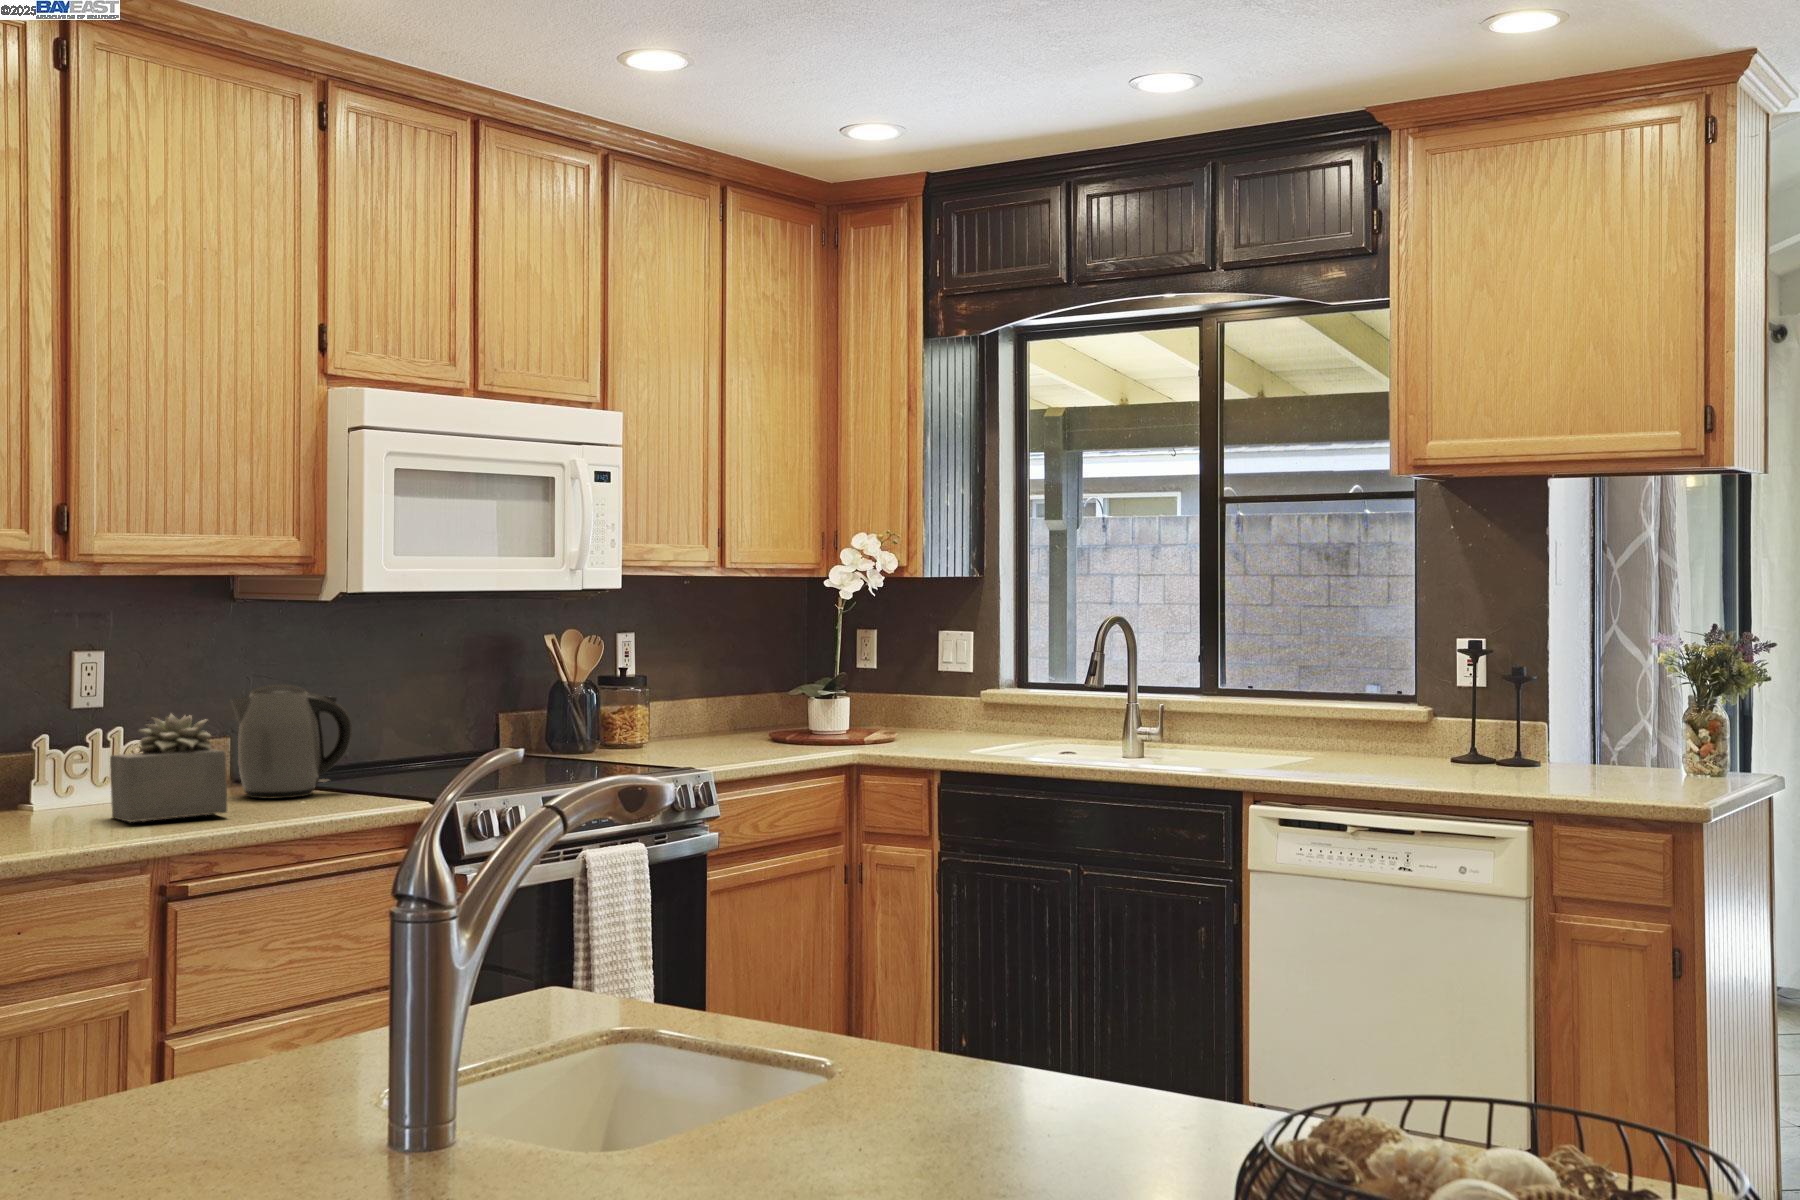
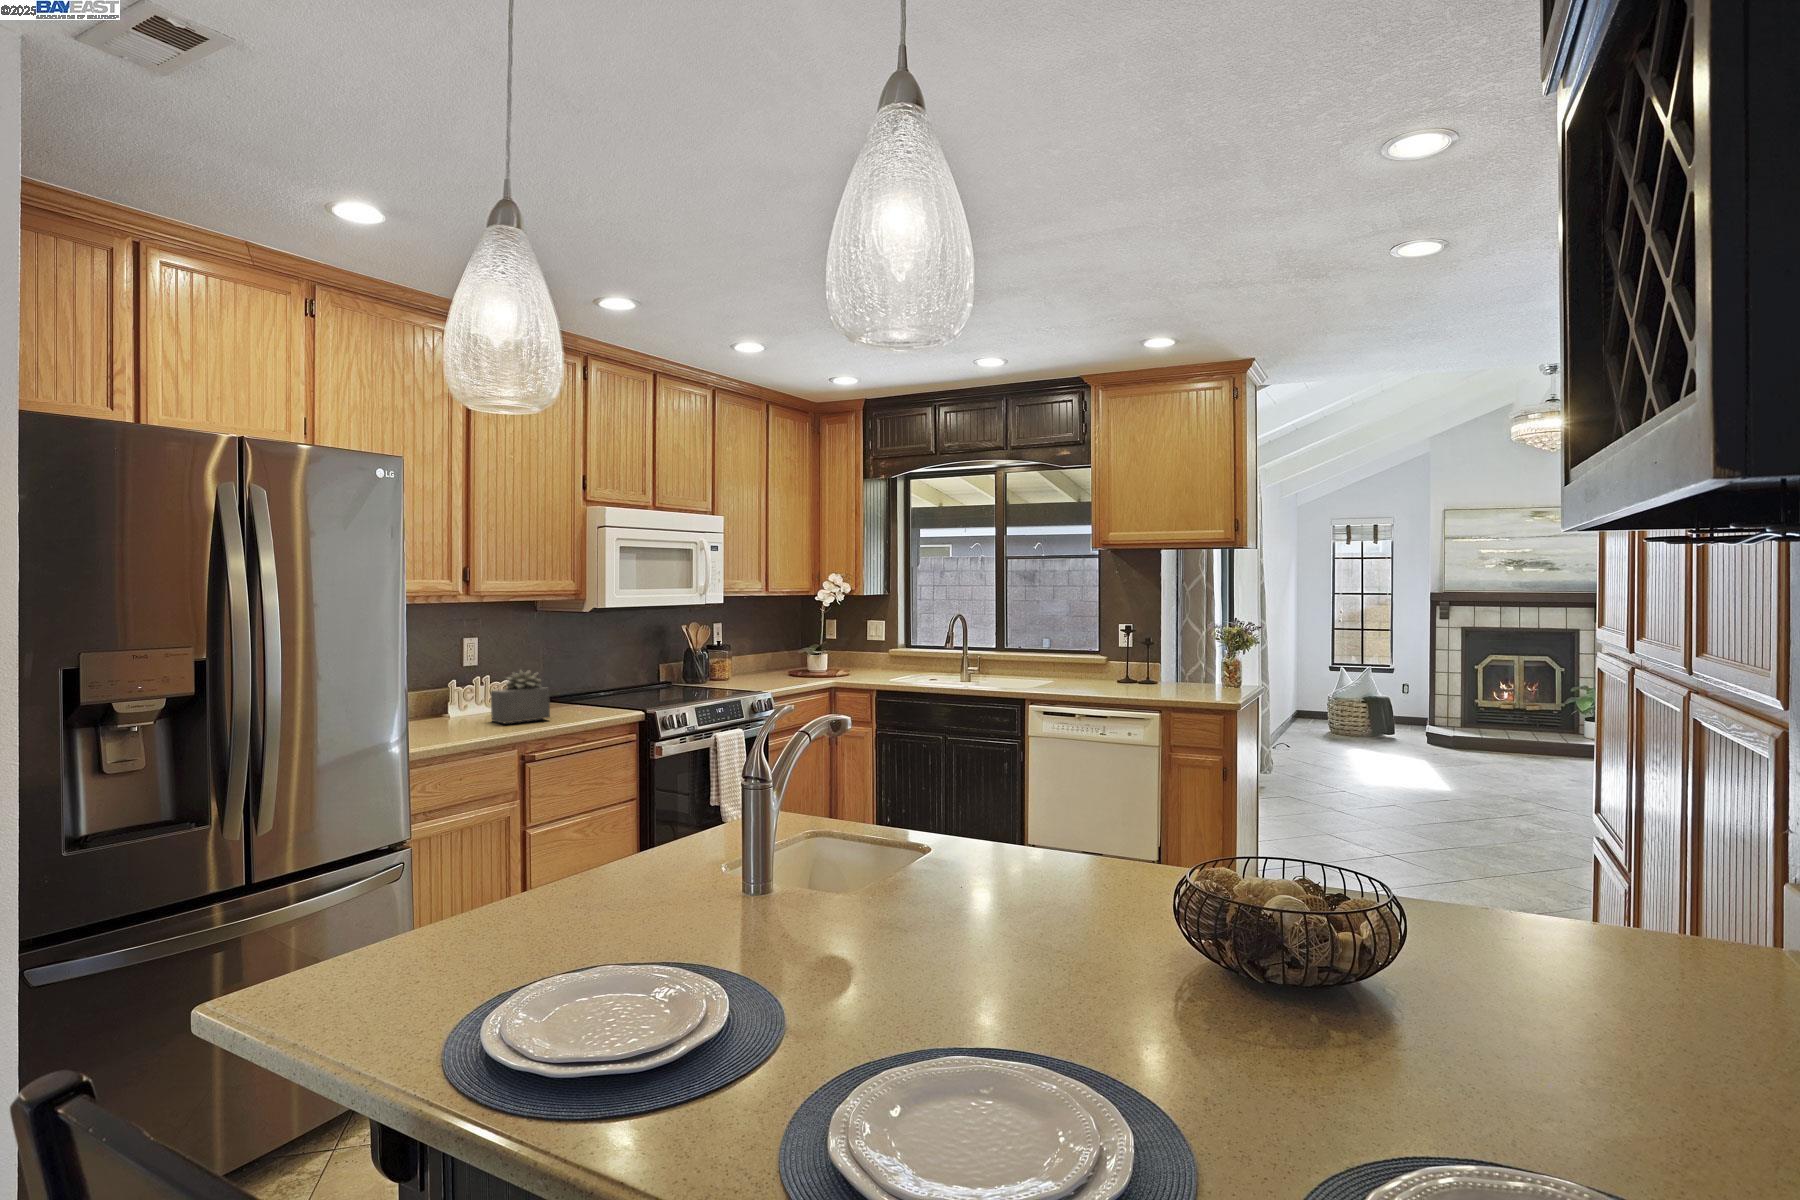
kettle: present [231,685,352,799] -> none [543,654,603,710]

